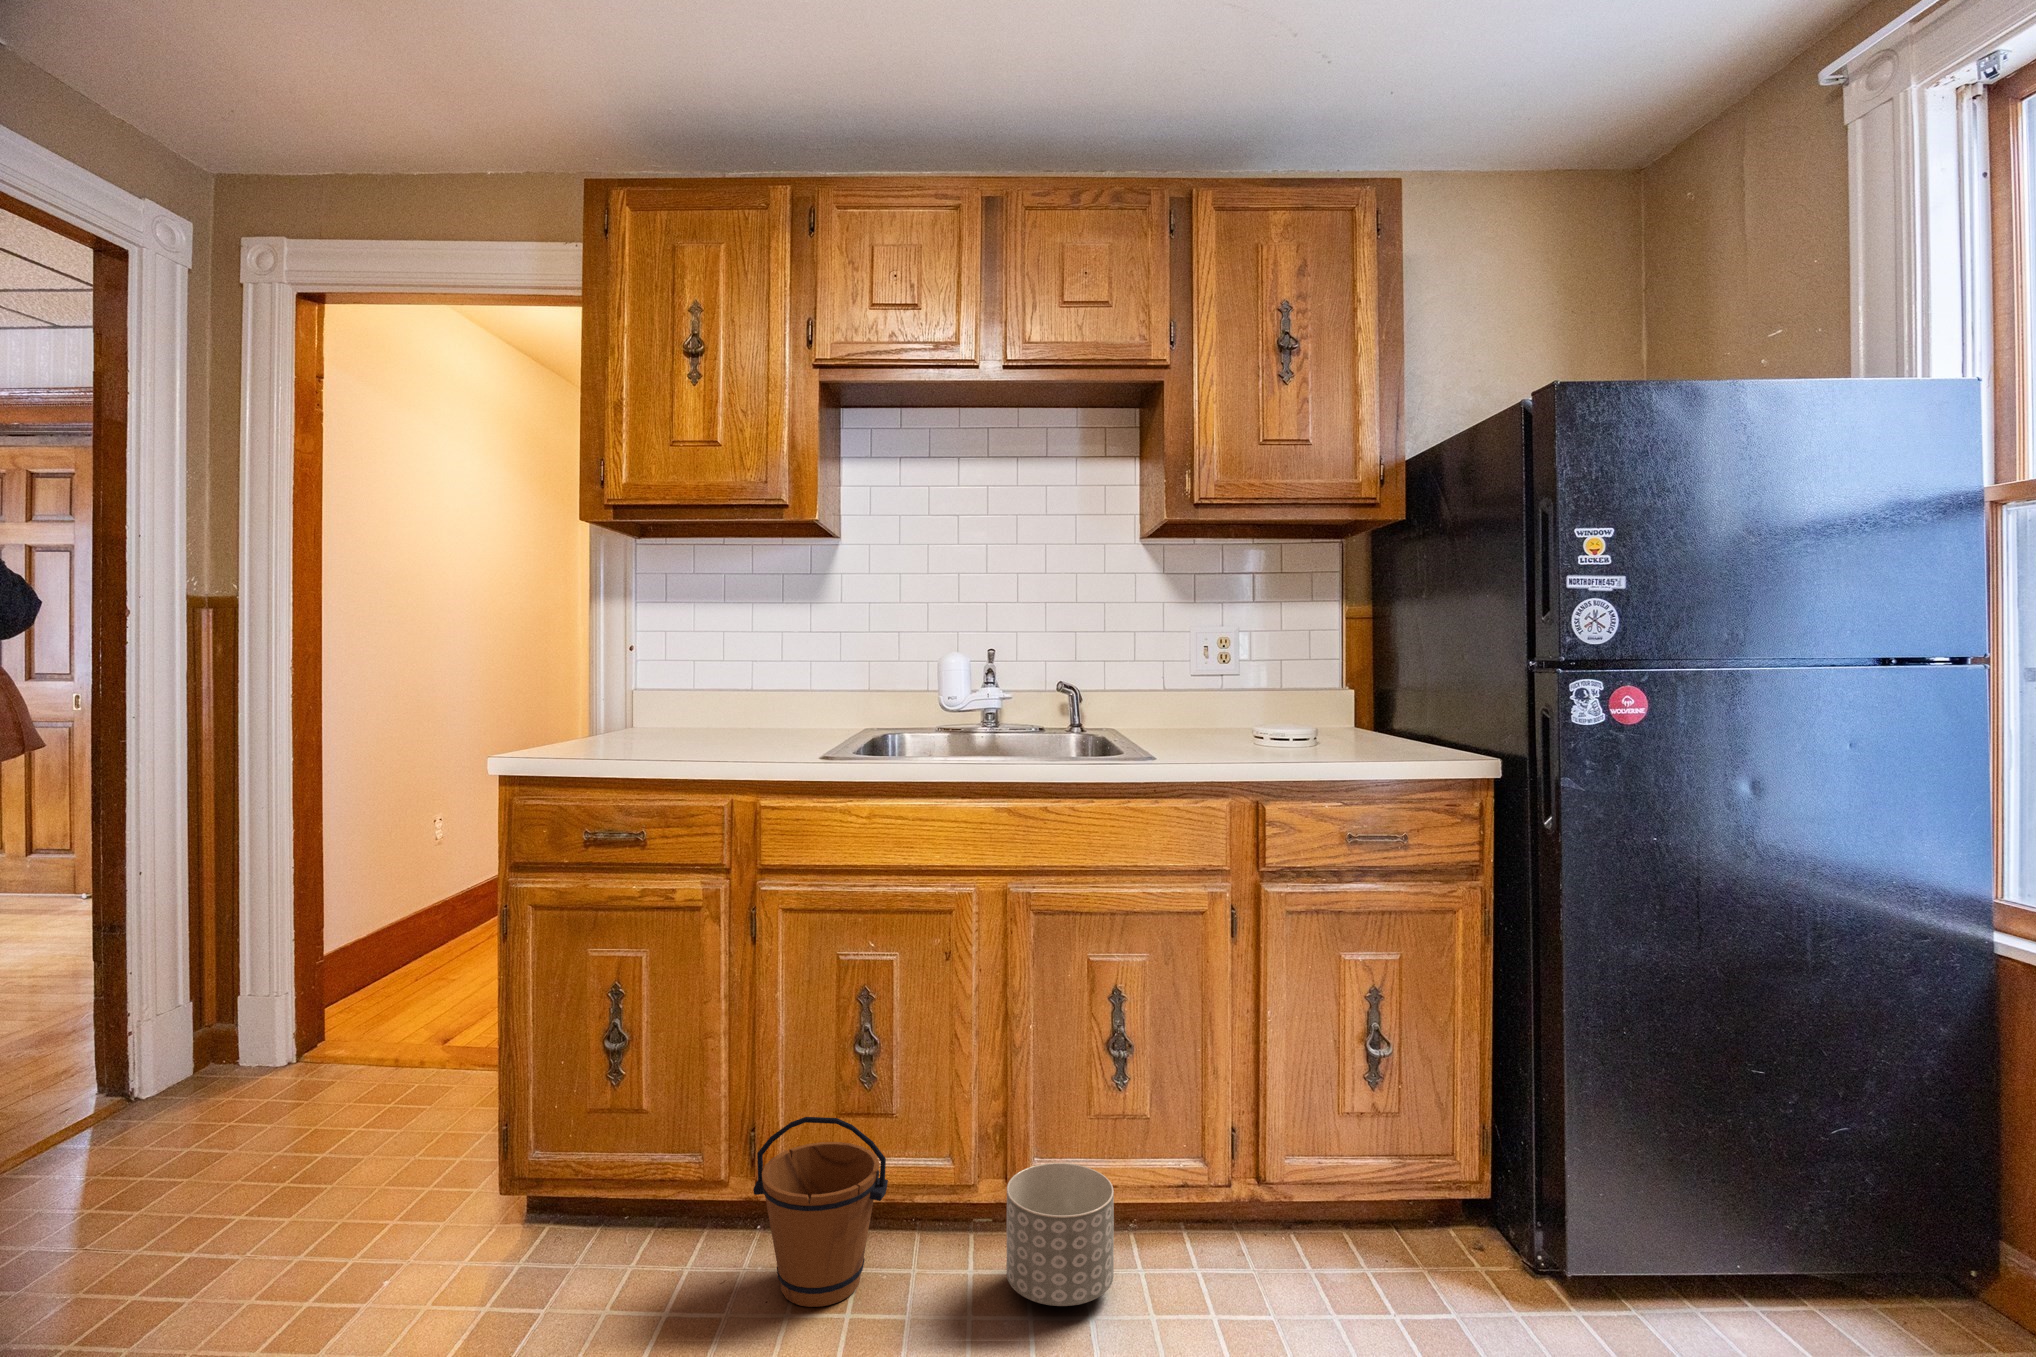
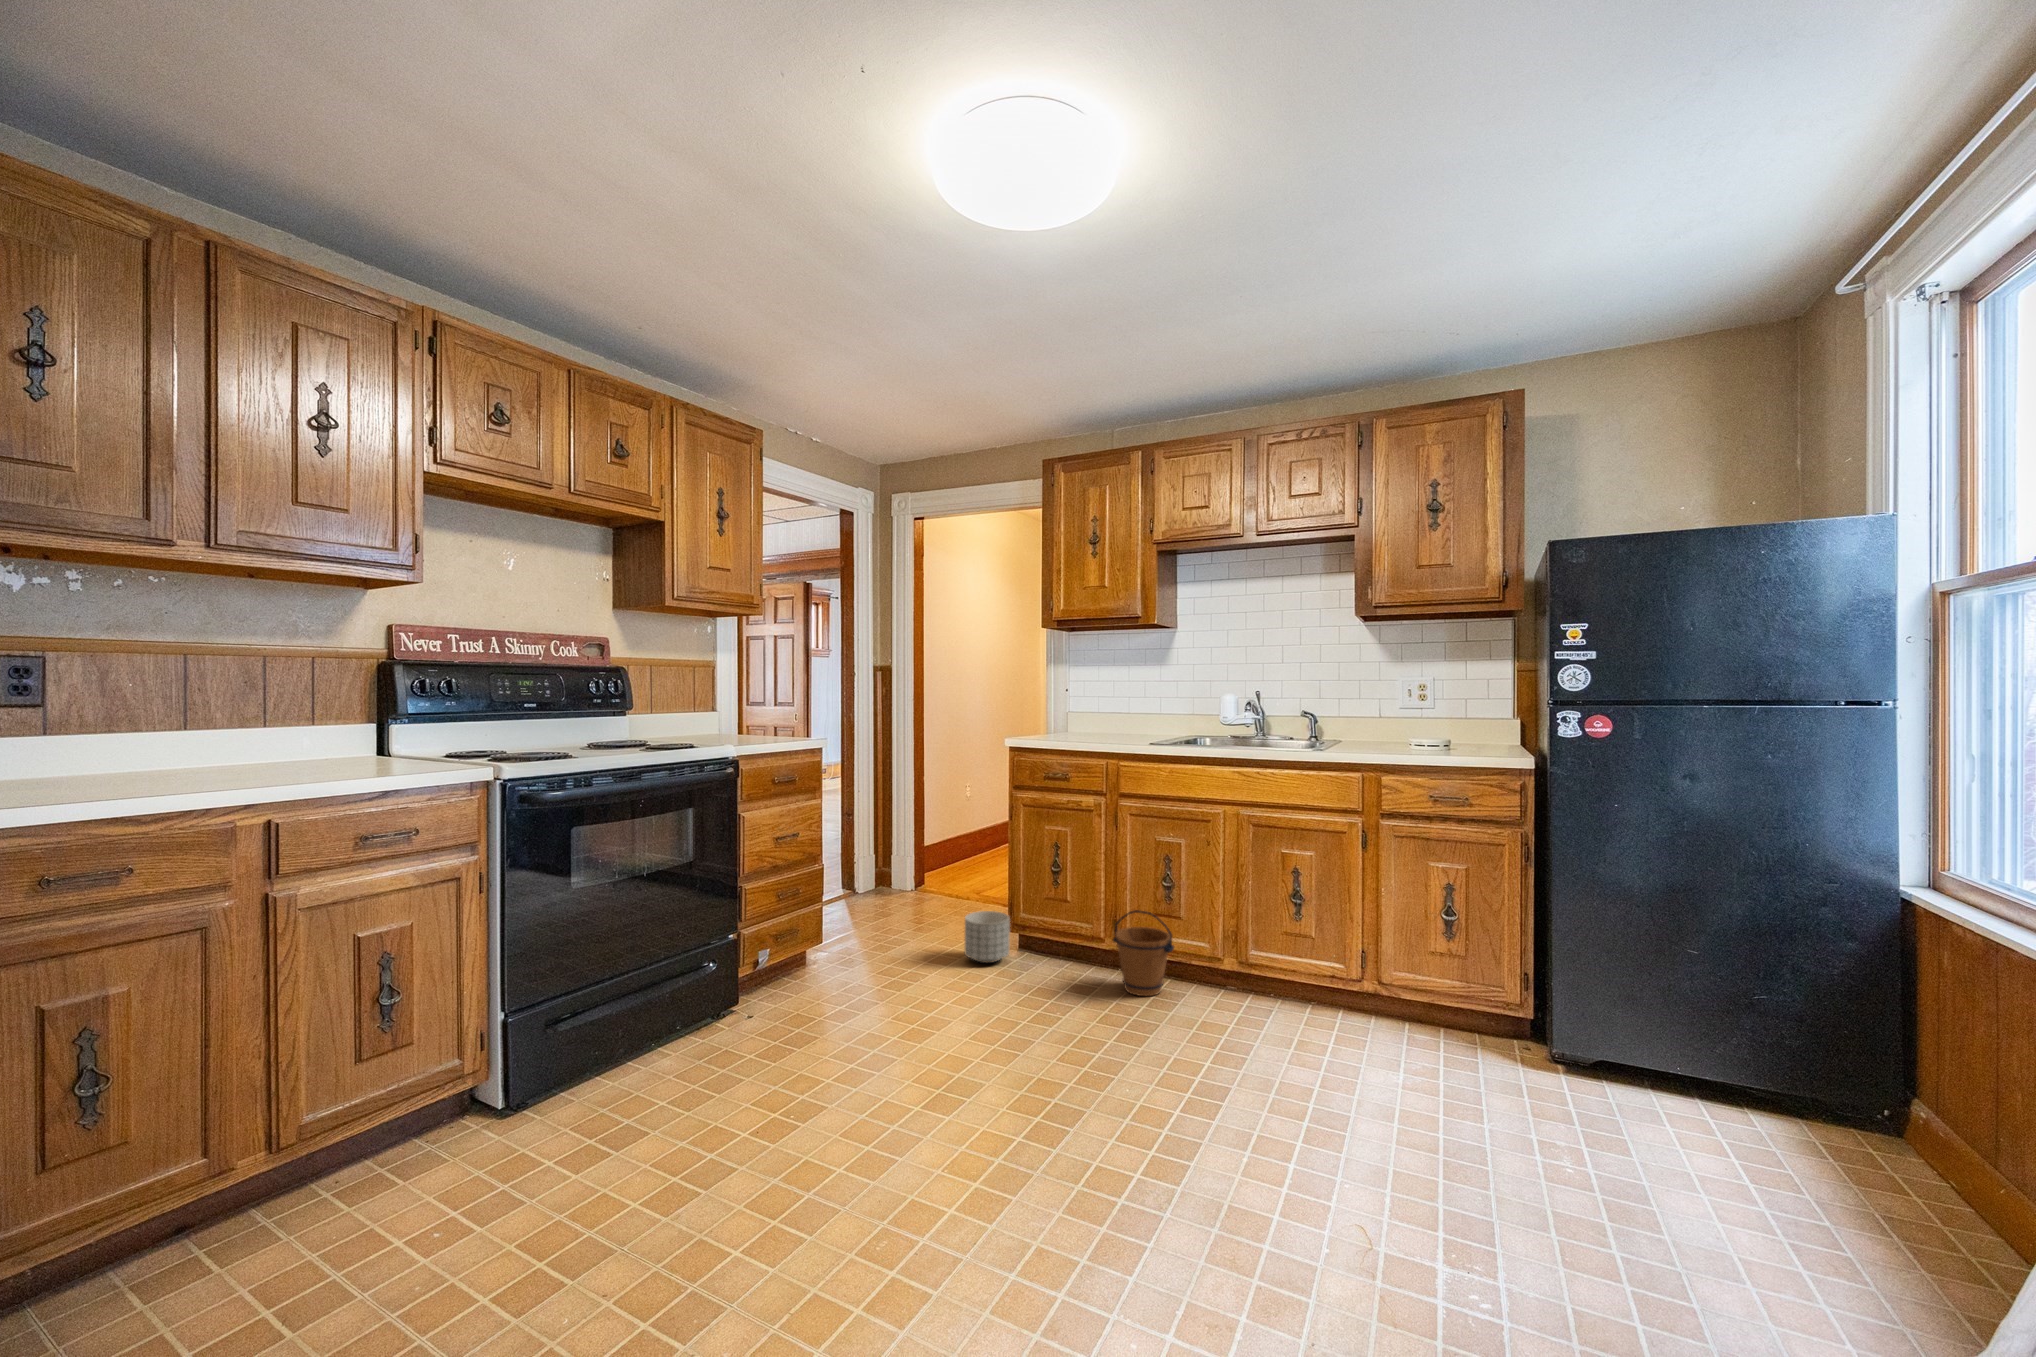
planter: present [1007,1163,1114,1306] -> present [965,911,1010,963]

